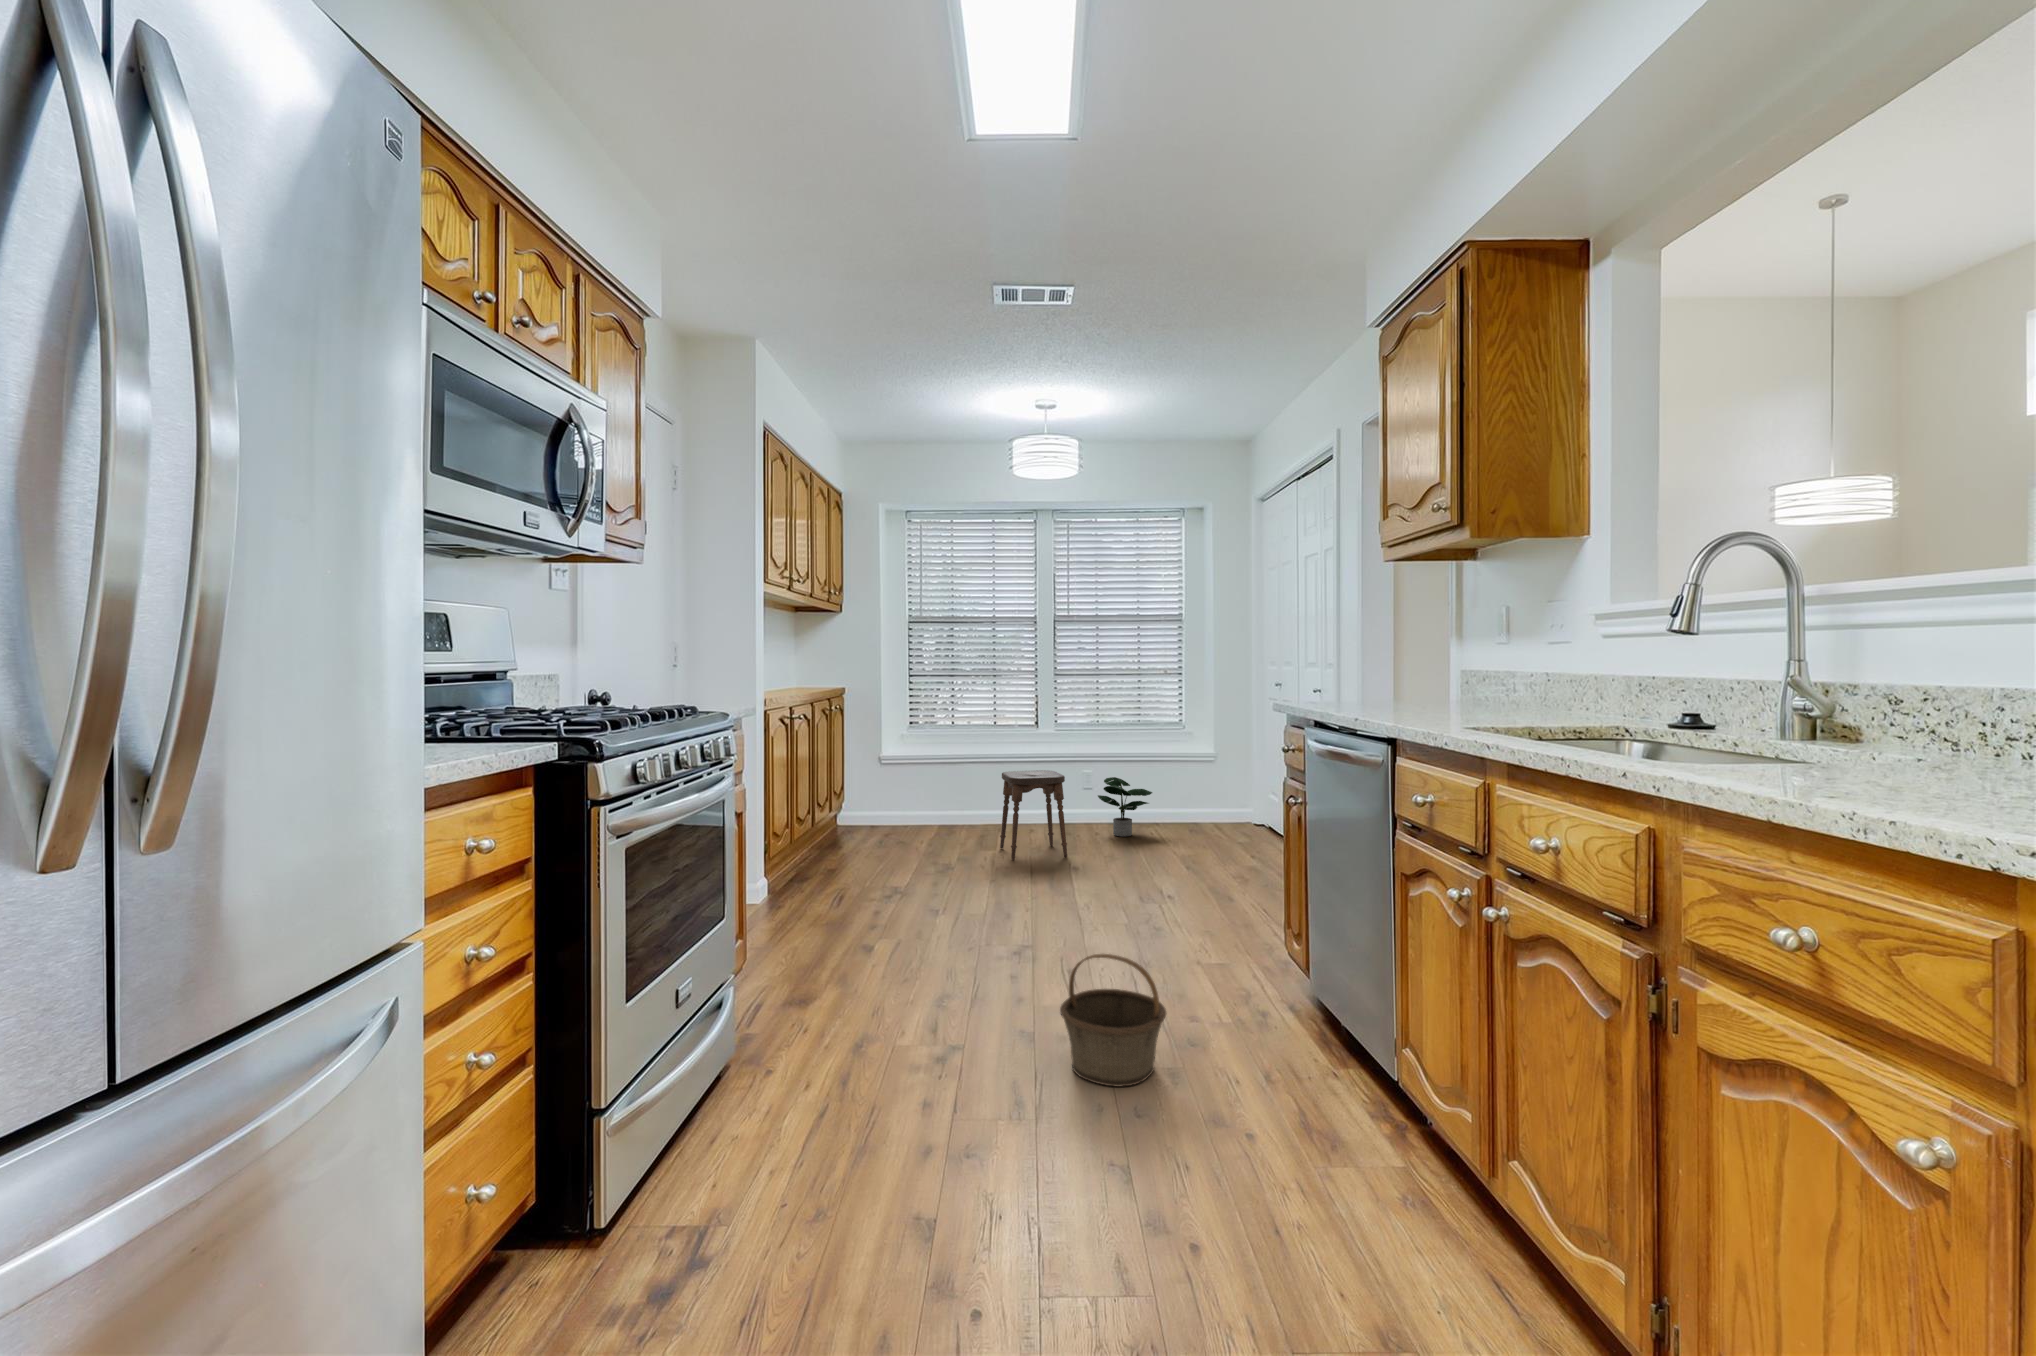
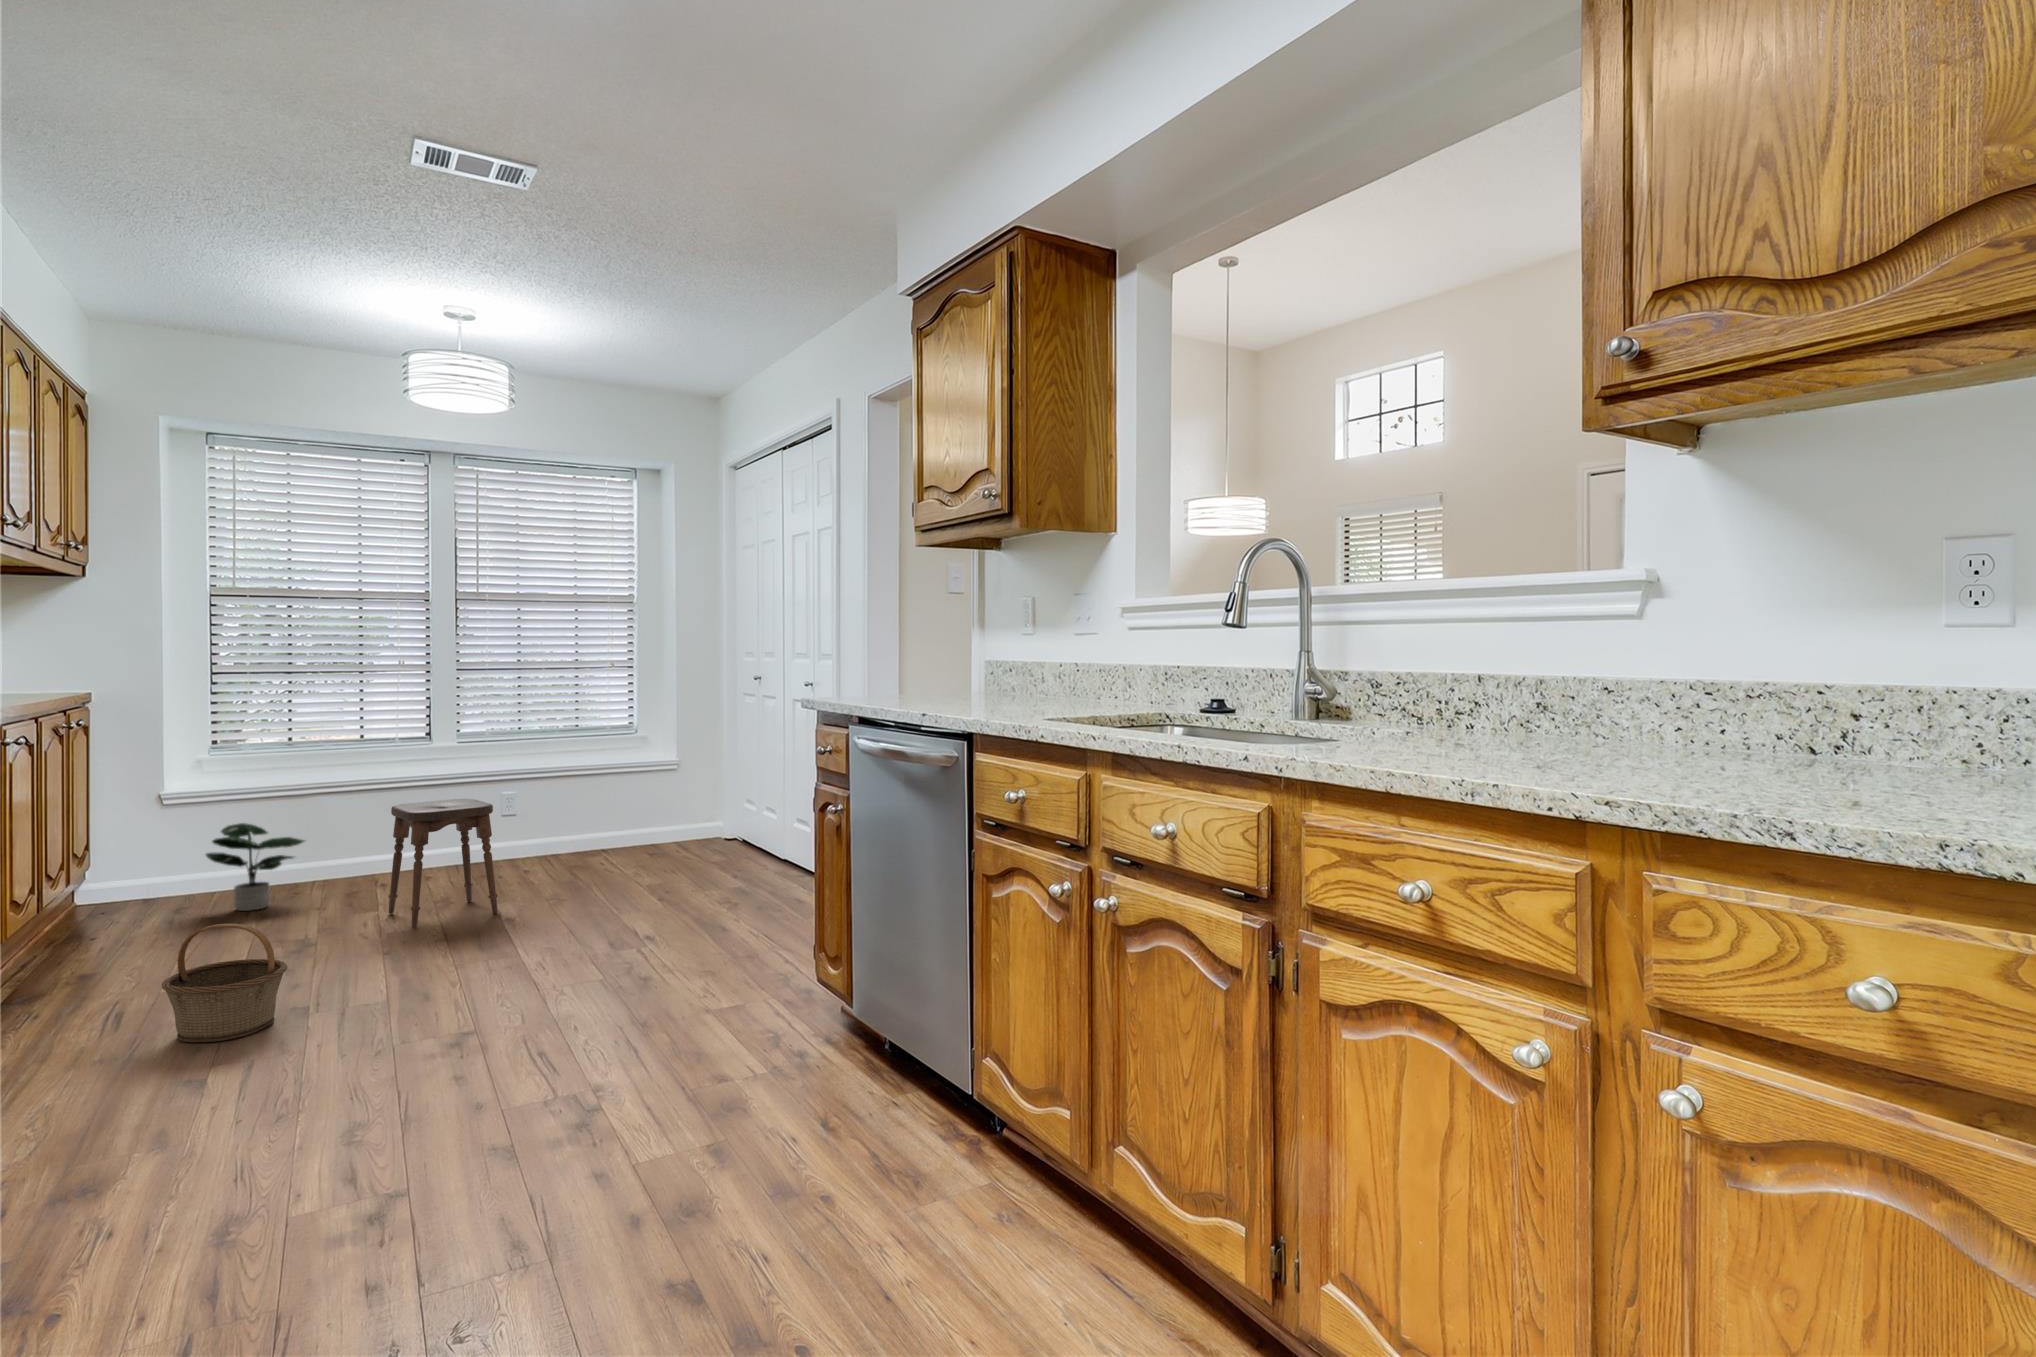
potted plant: present [1098,777,1152,837] -> present [206,823,304,911]
basket: present [1060,954,1166,1086] -> present [162,924,287,1042]

